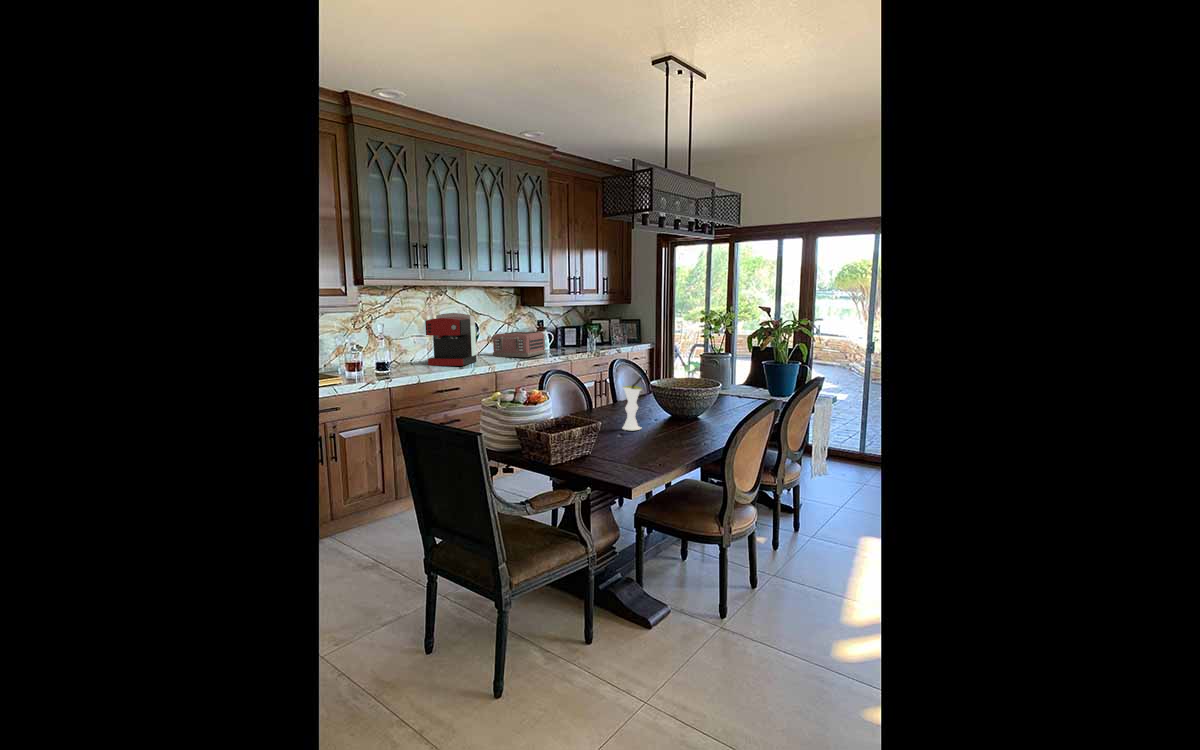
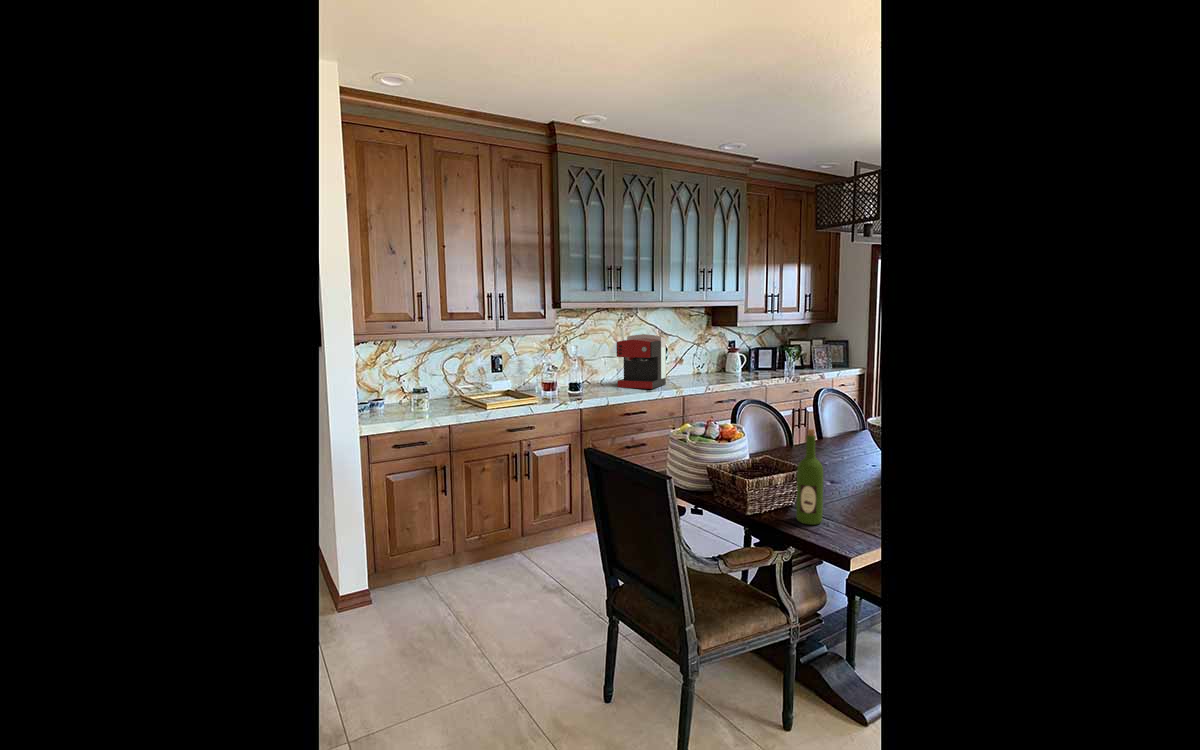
toaster: present [493,332,545,357] -> none [683,353,738,381]
vase: present [623,377,642,430] -> none [831,414,859,477]
wine bottle: none [591,387,612,468] -> present [796,429,823,525]

